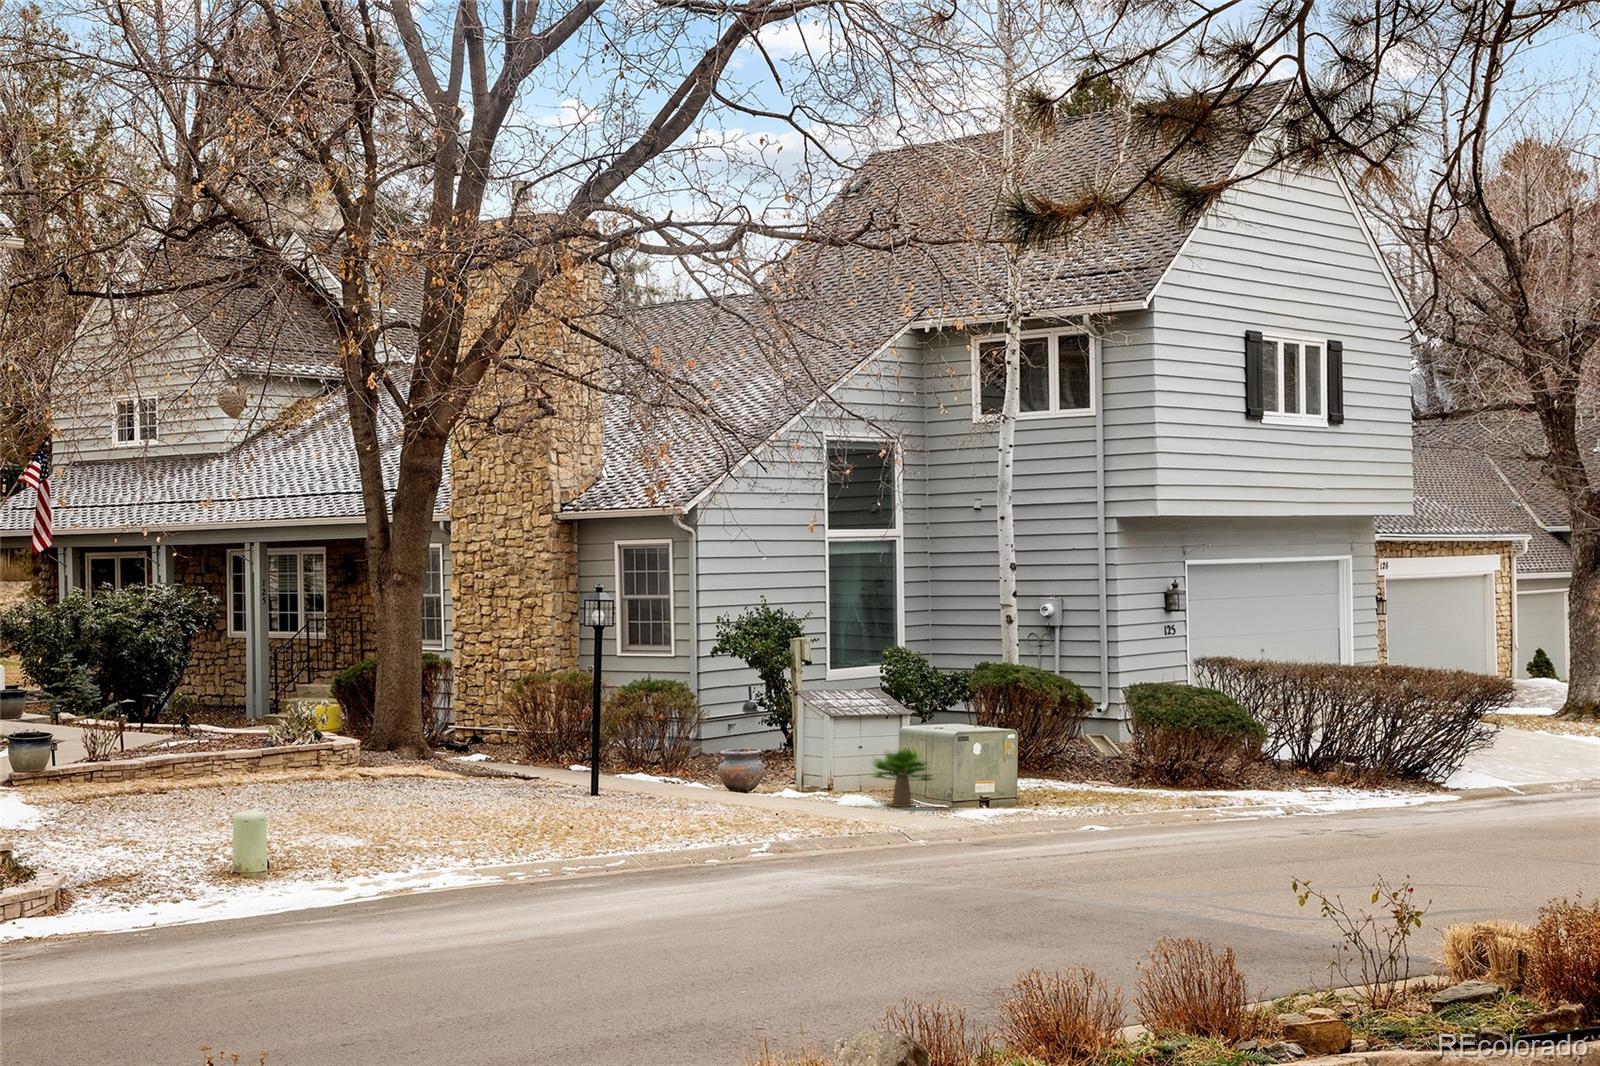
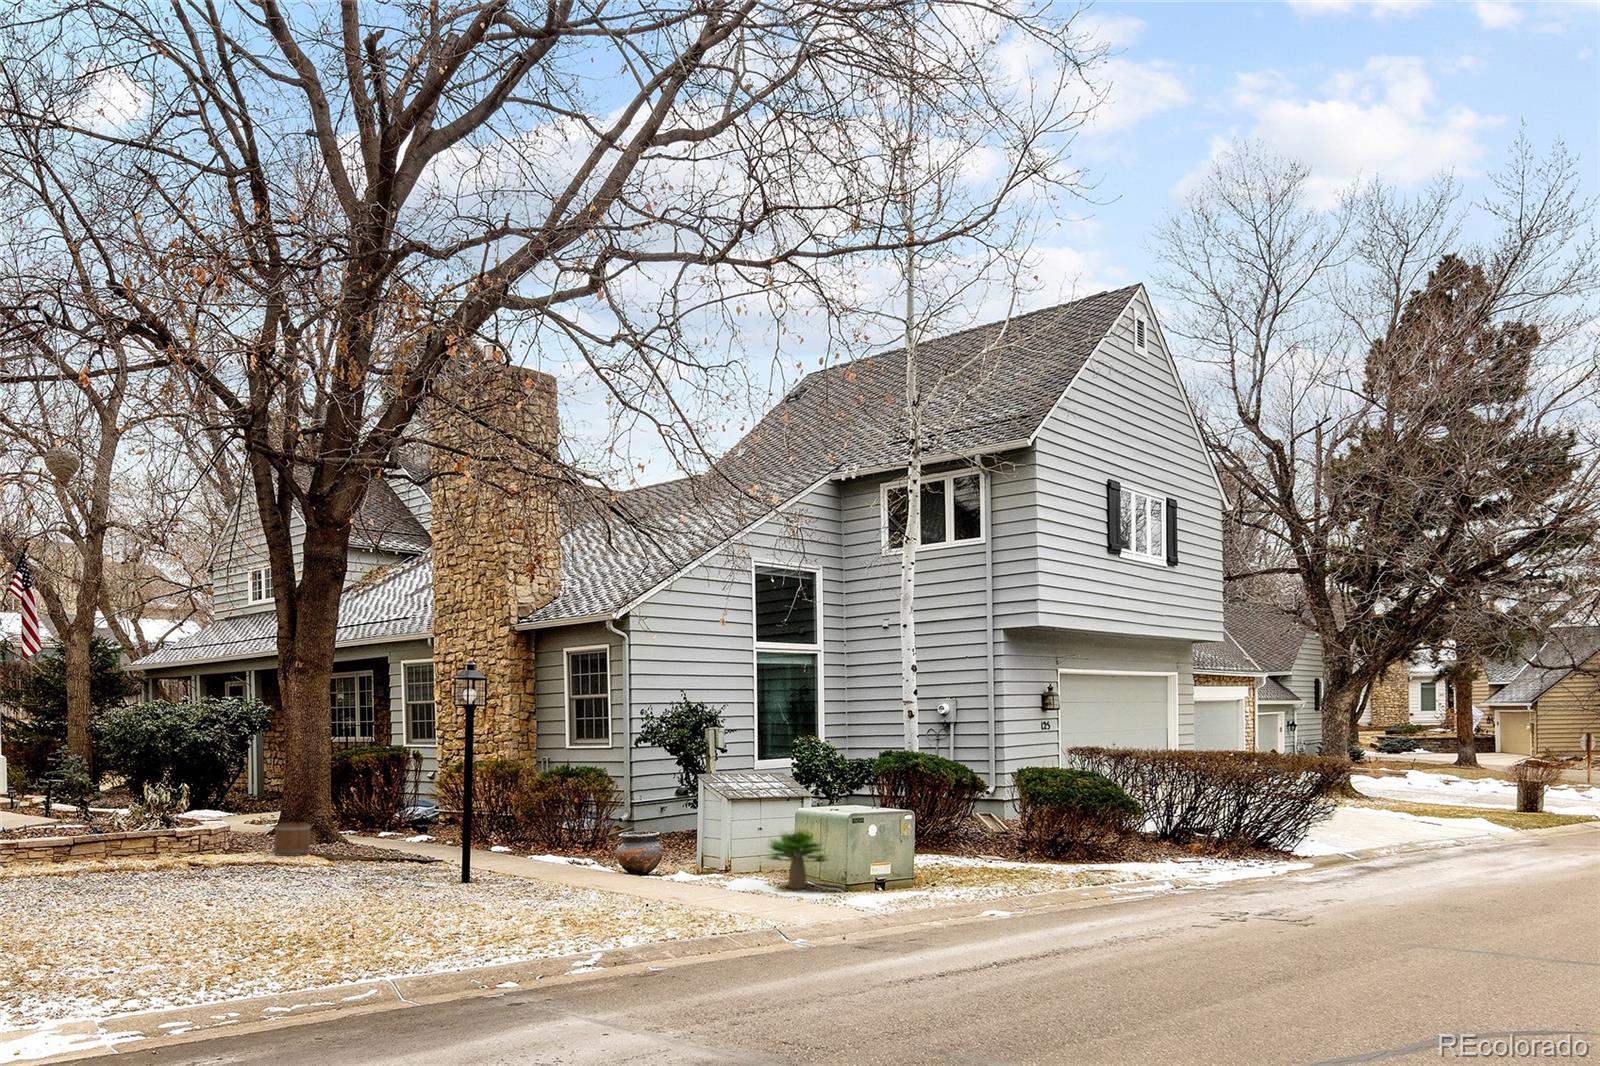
bucket: none [328,735,367,771] -> present [274,823,311,856]

